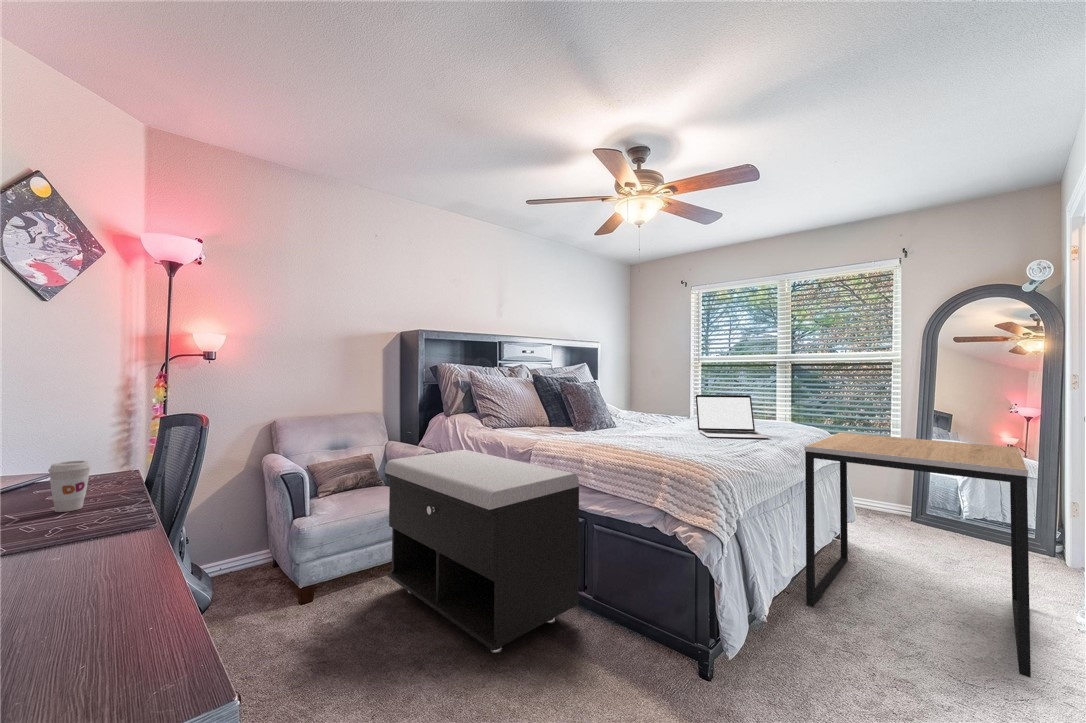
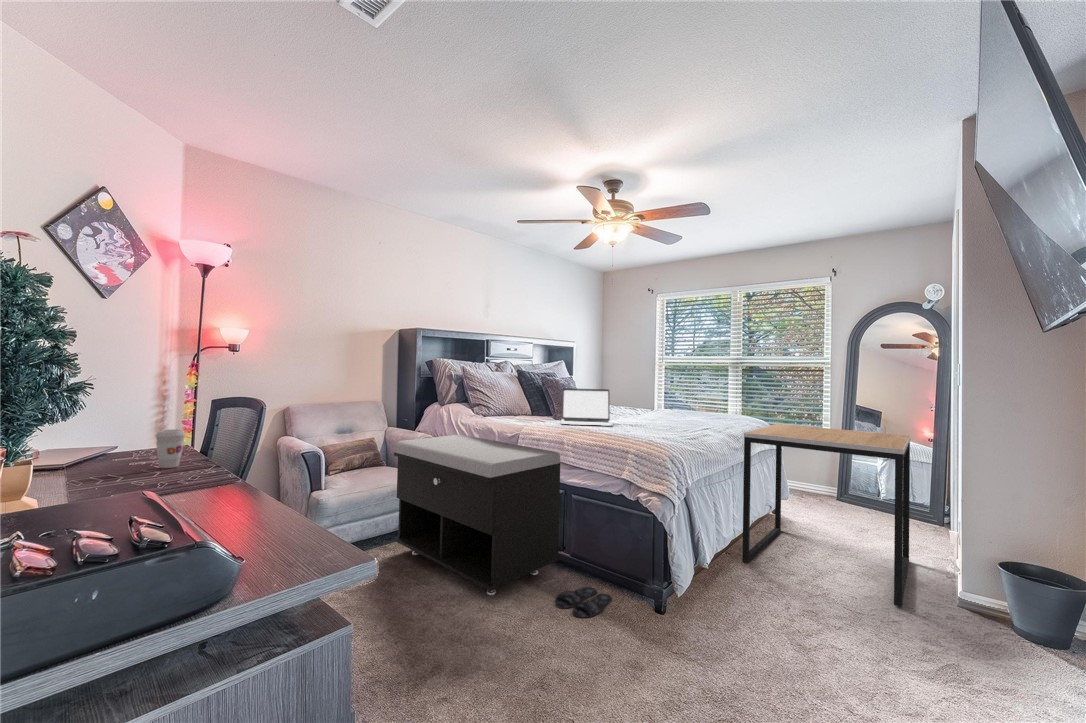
laptop: present [696,395,769,438] -> present [561,388,612,426]
slippers: none [575,641,646,688] -> present [556,587,612,618]

